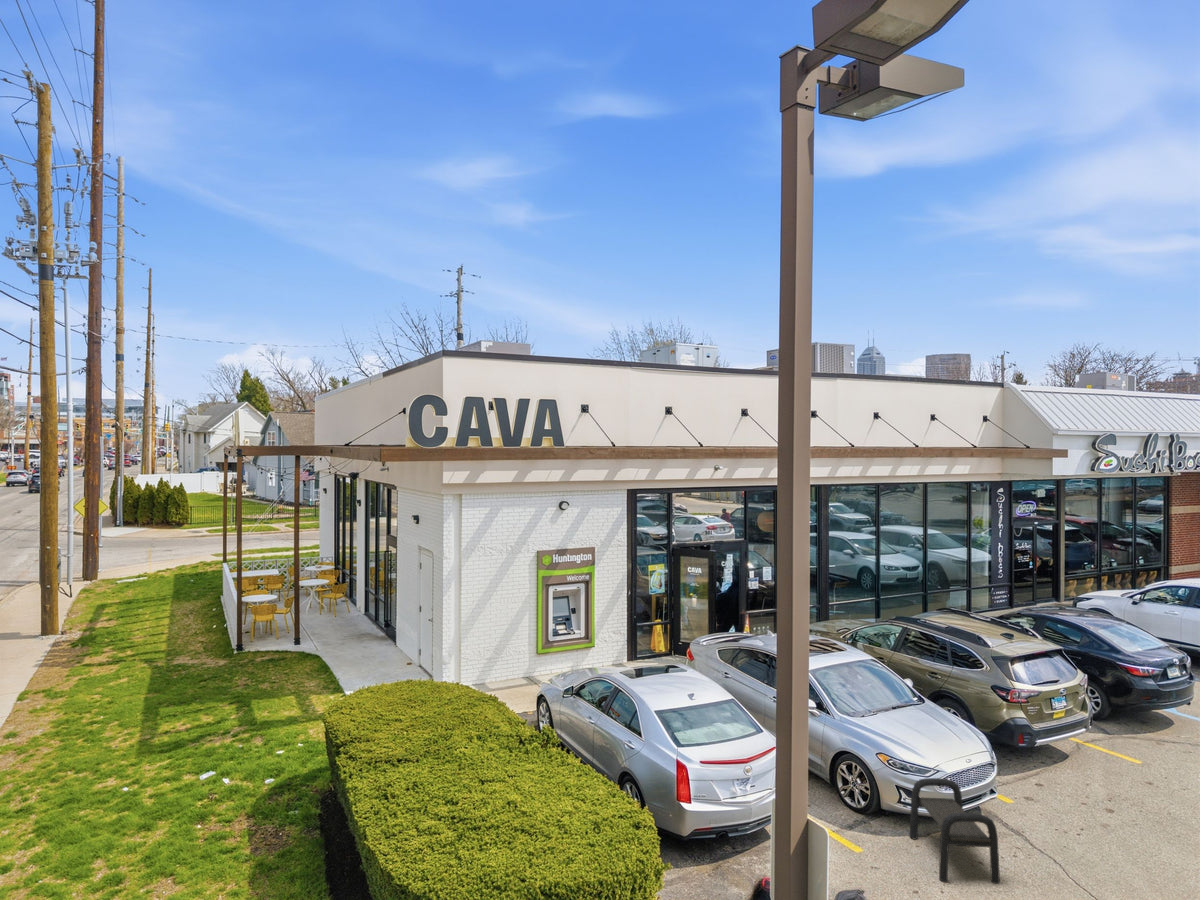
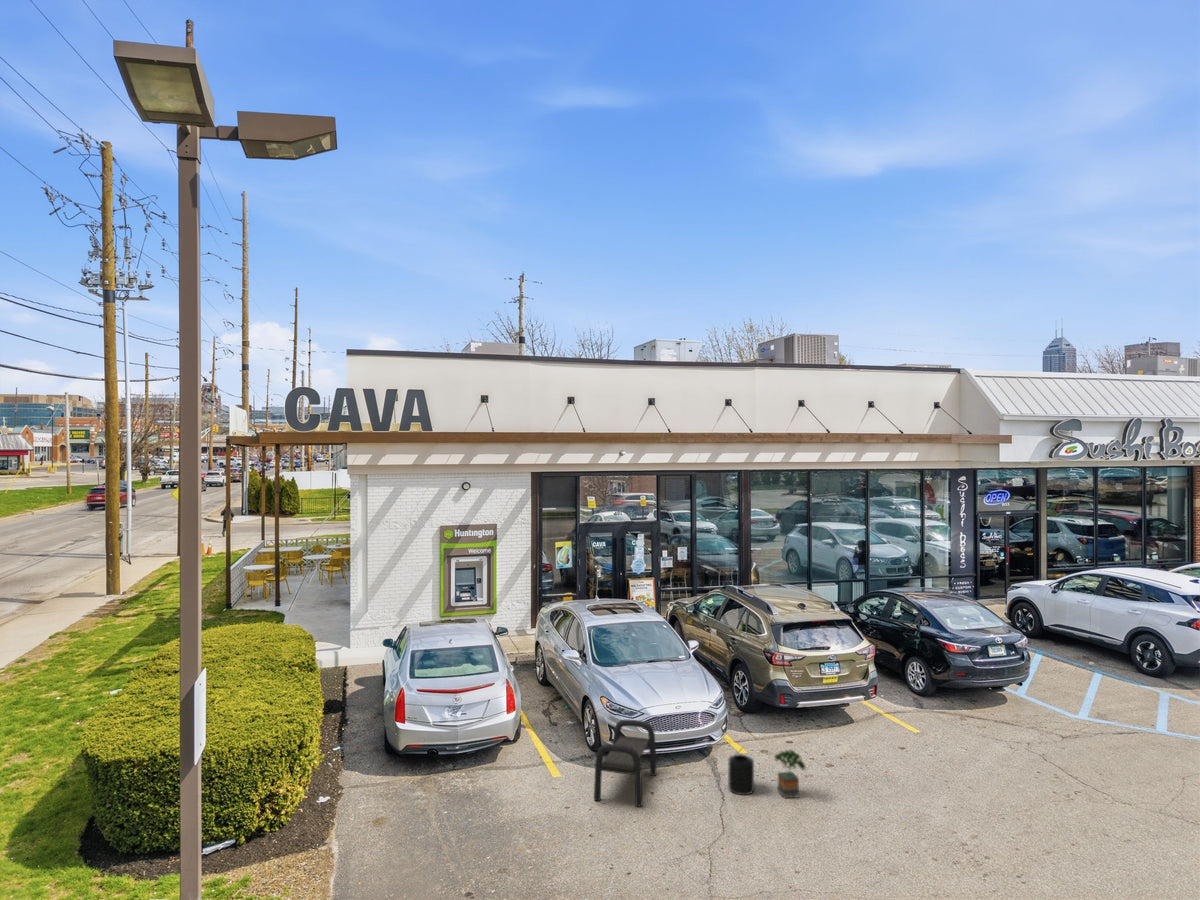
potted tree: none [1100,799,1146,856] -> present [775,750,805,798]
trash can: none [1052,801,1087,856] -> present [728,754,754,795]

